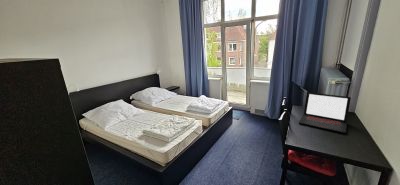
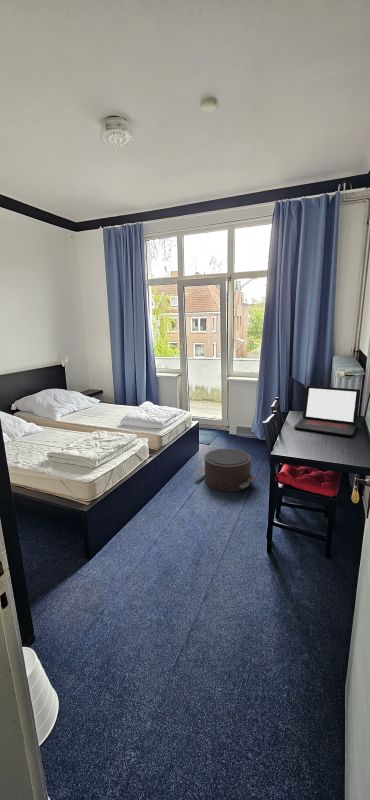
pouf: none [230,125,269,154] -> present [195,448,255,492]

